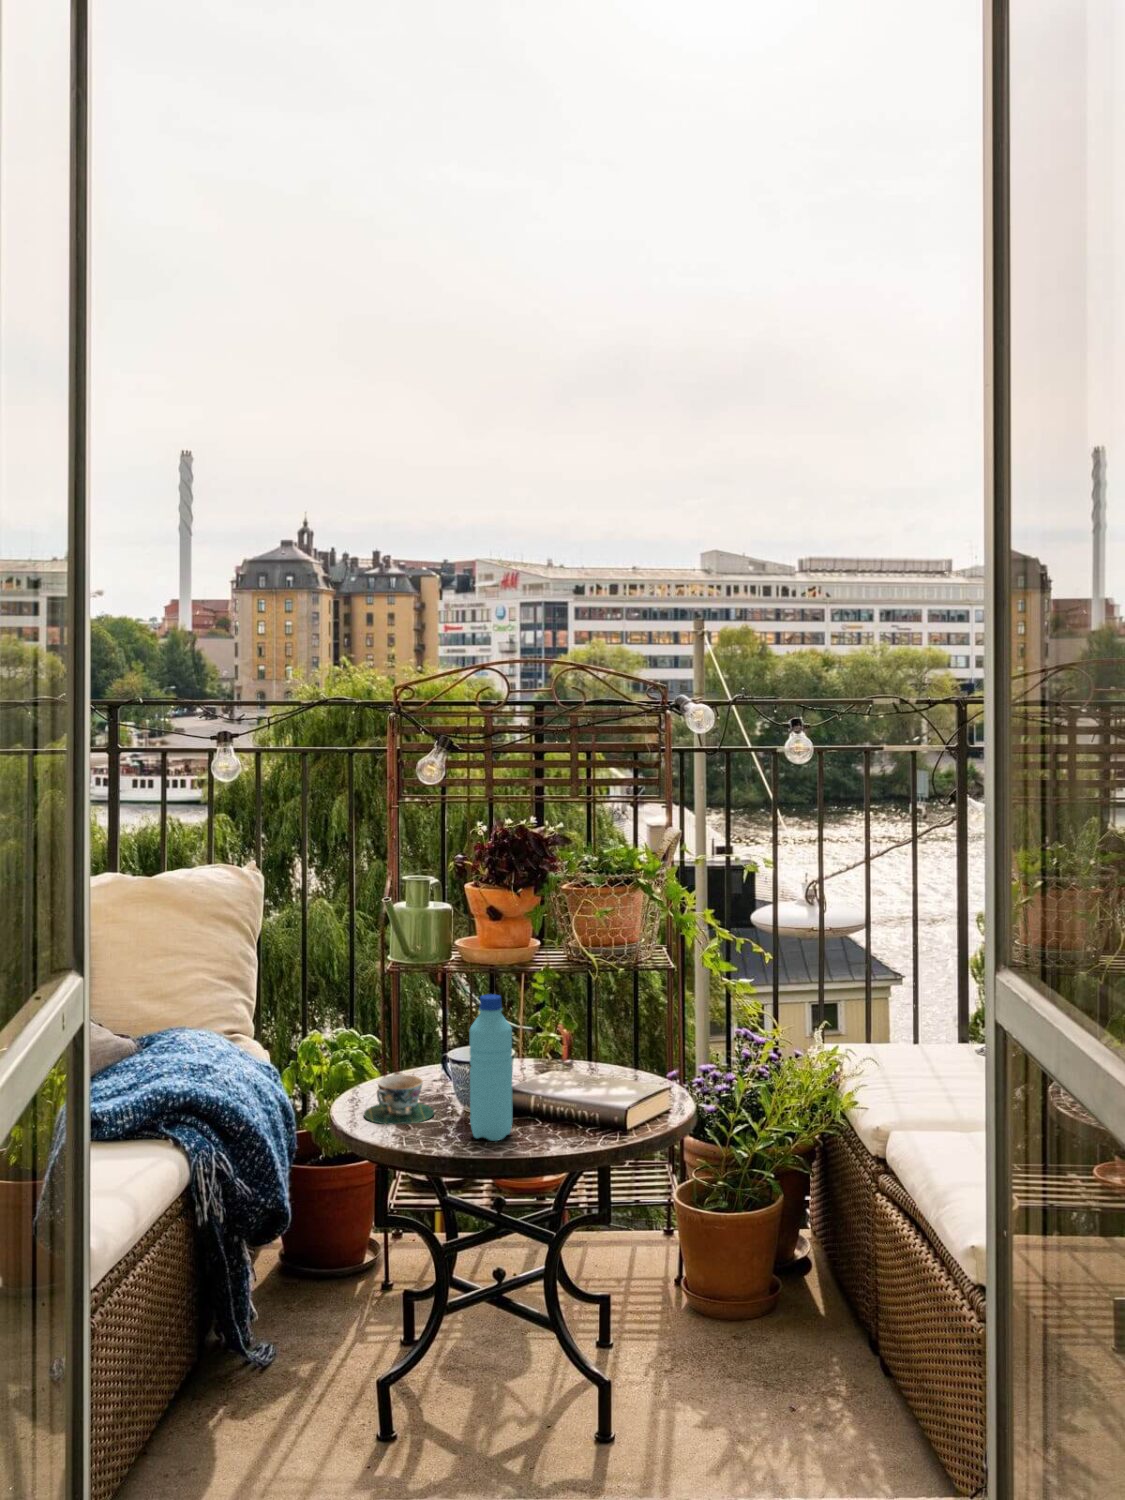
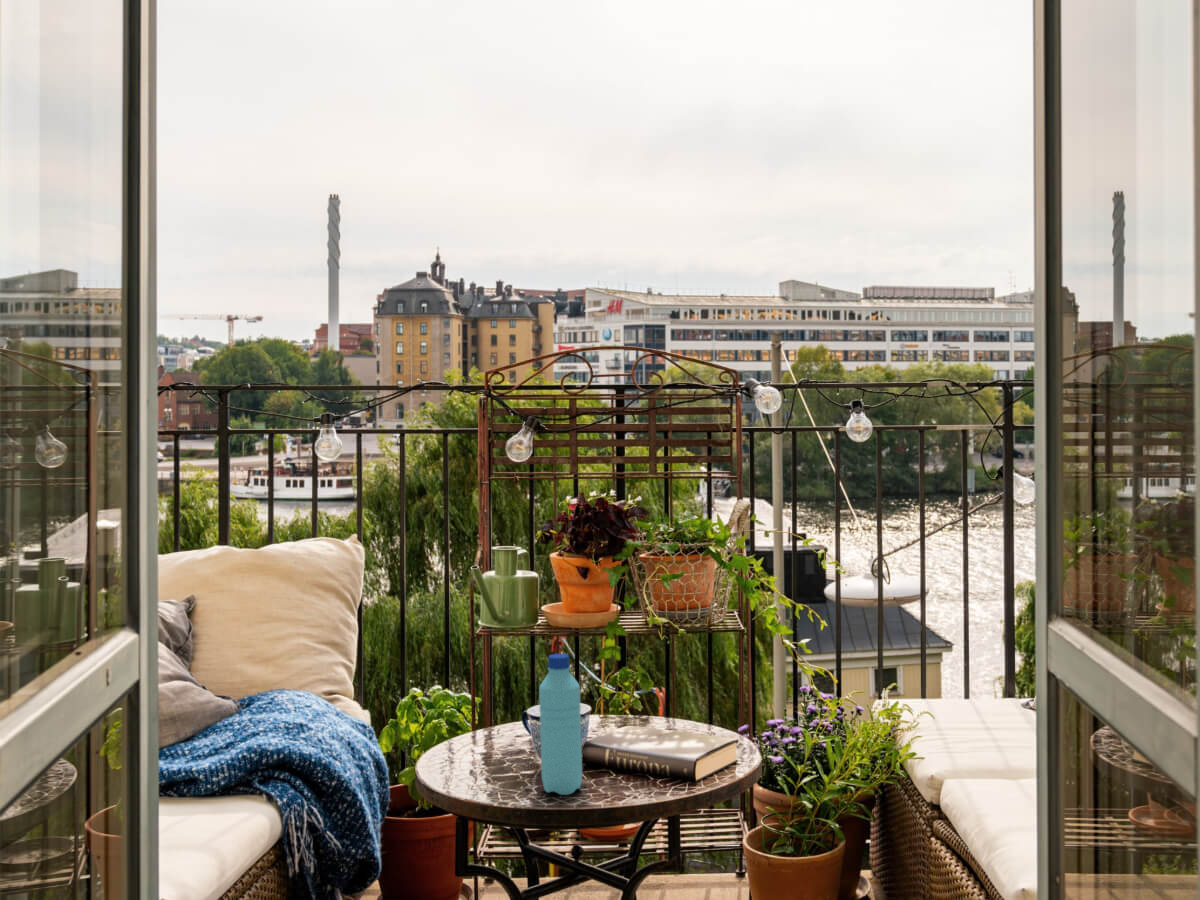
teacup: present [364,1075,434,1125] -> none [445,731,512,779]

